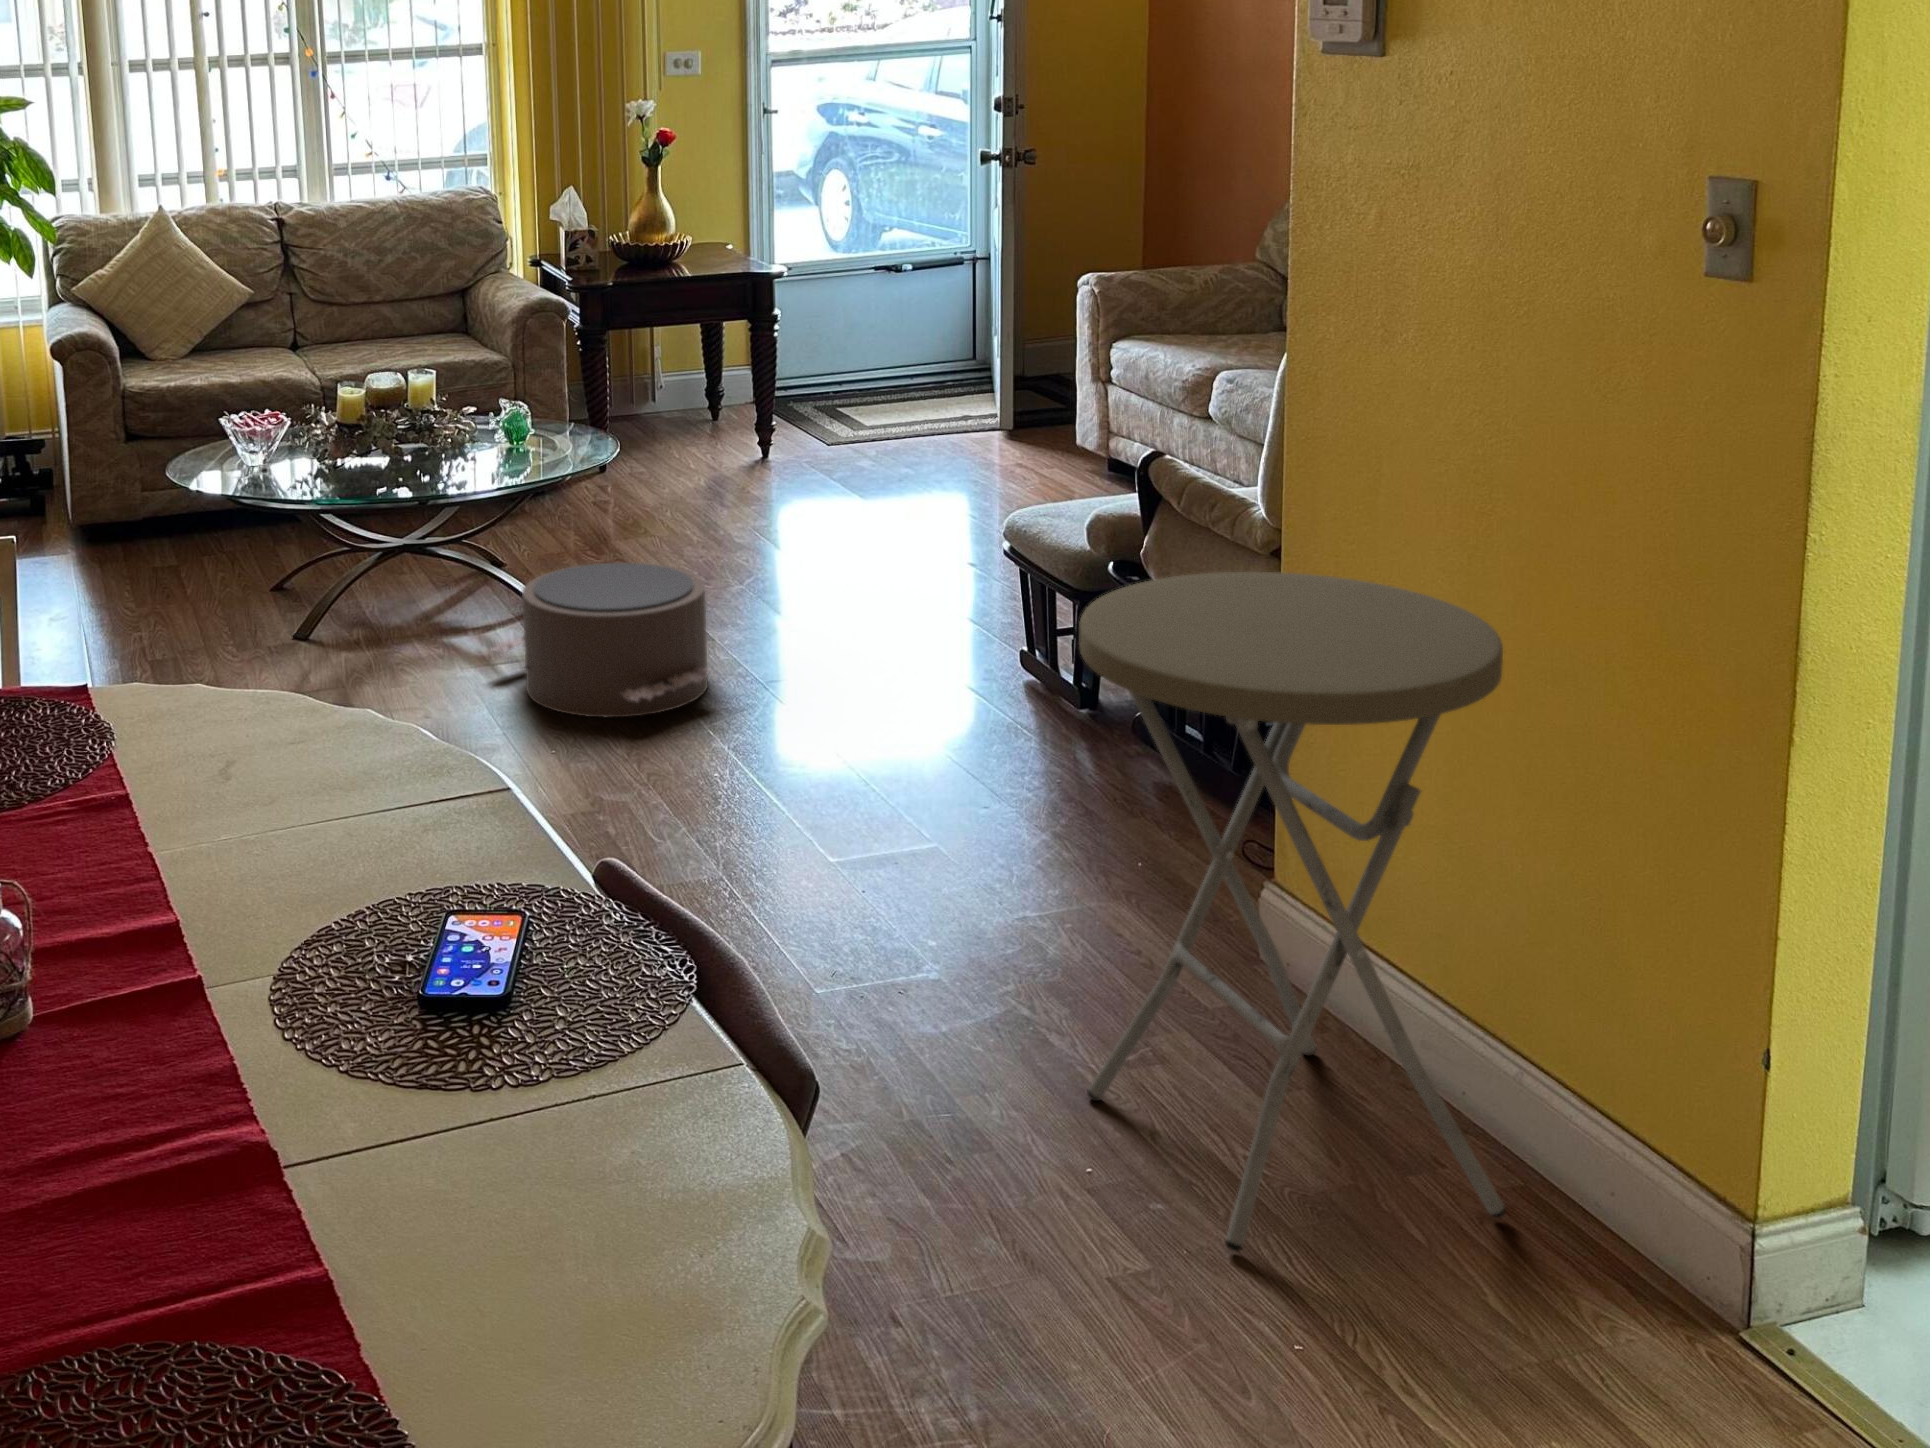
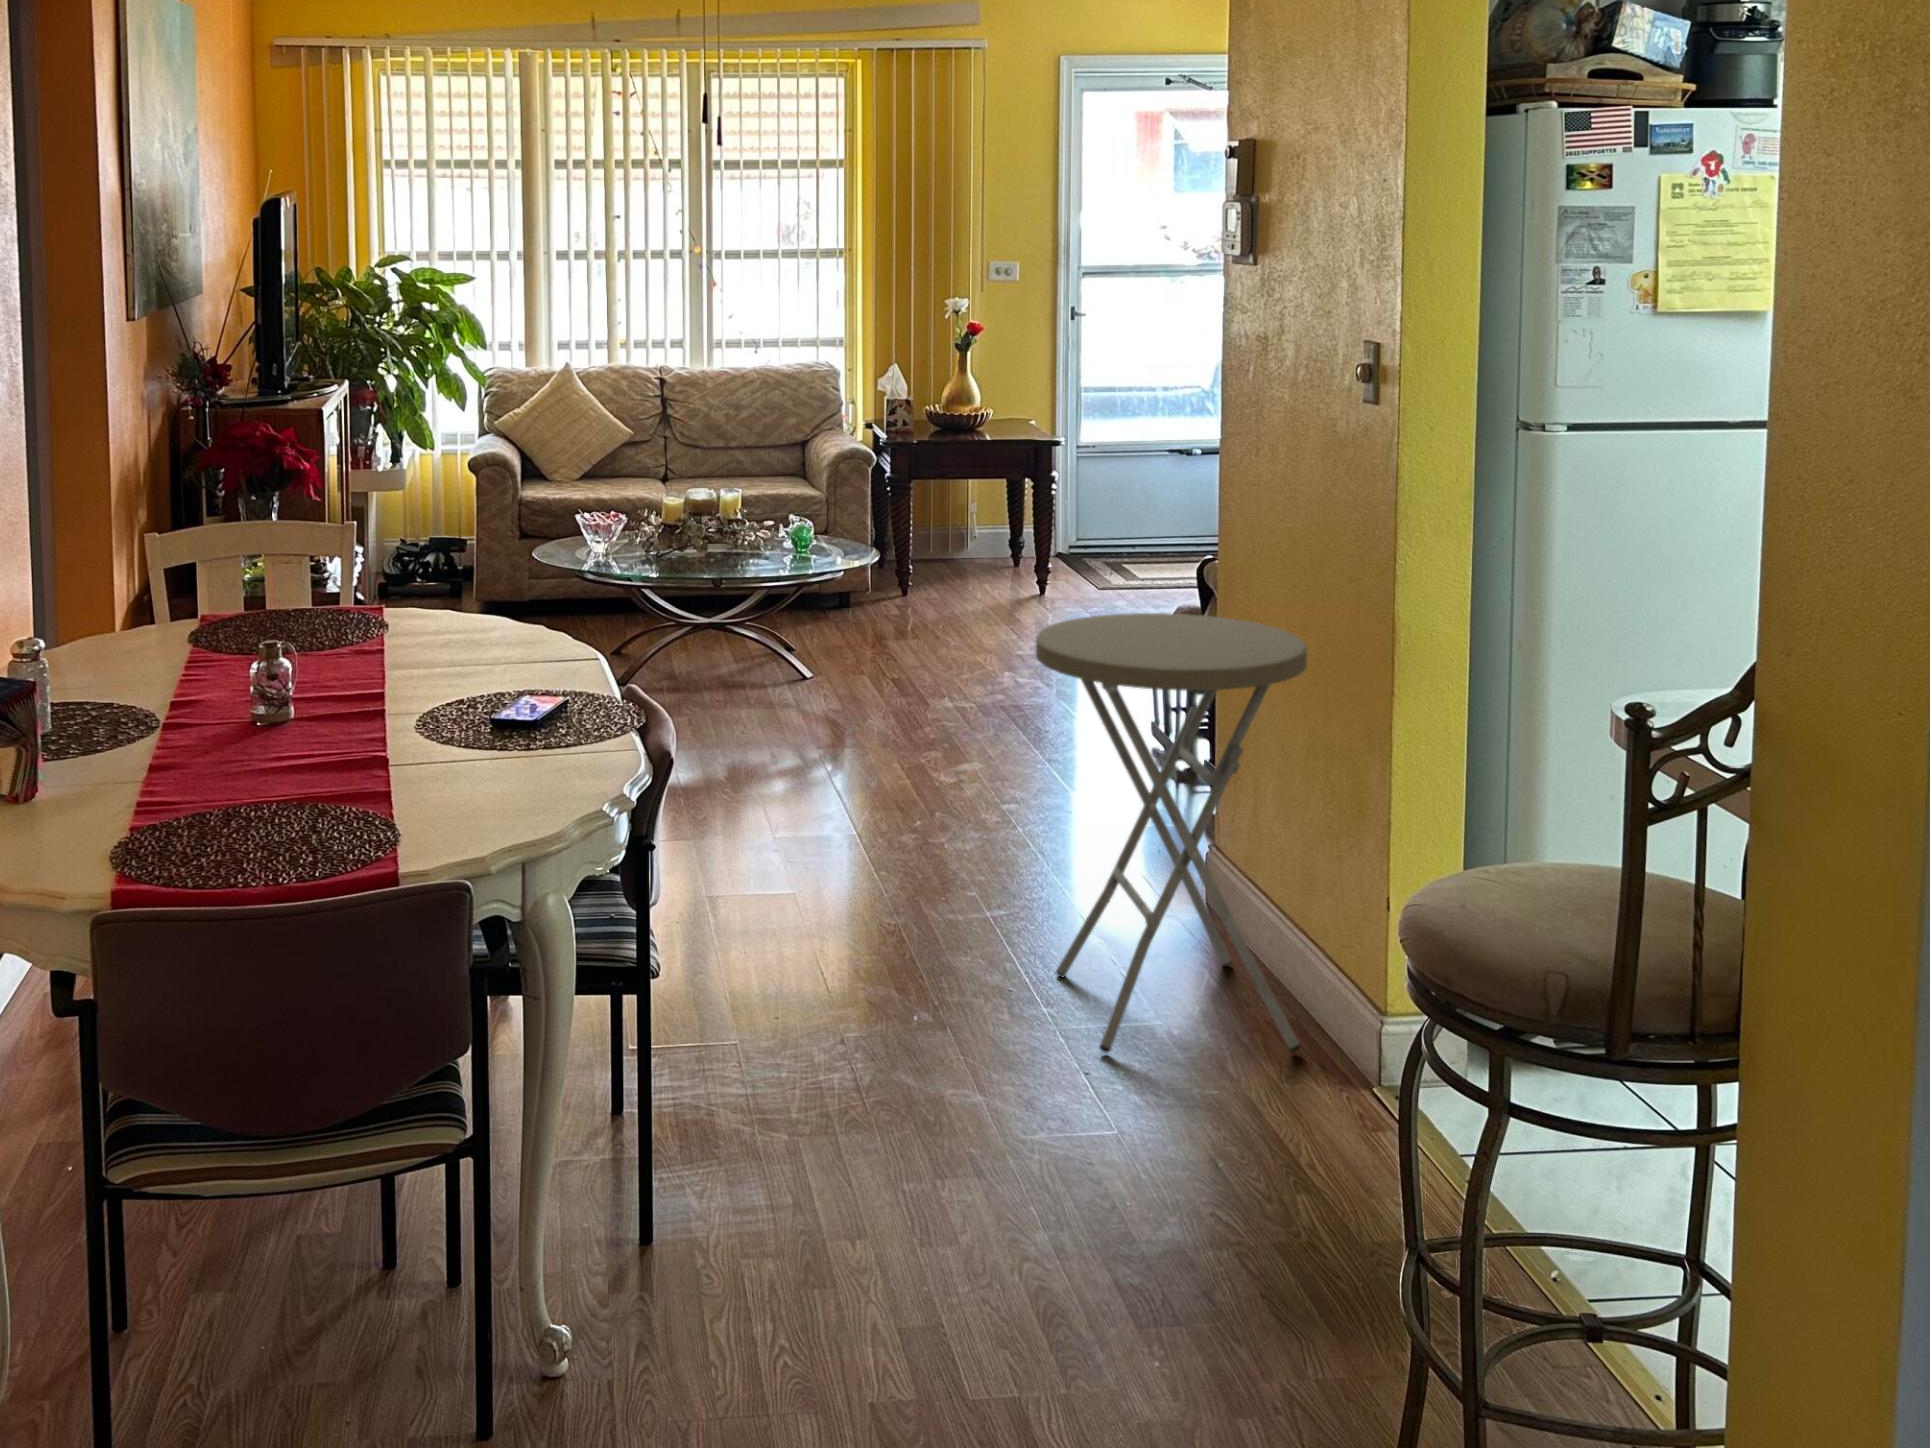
pouf: present [493,563,713,717] -> none [757,640,918,749]

